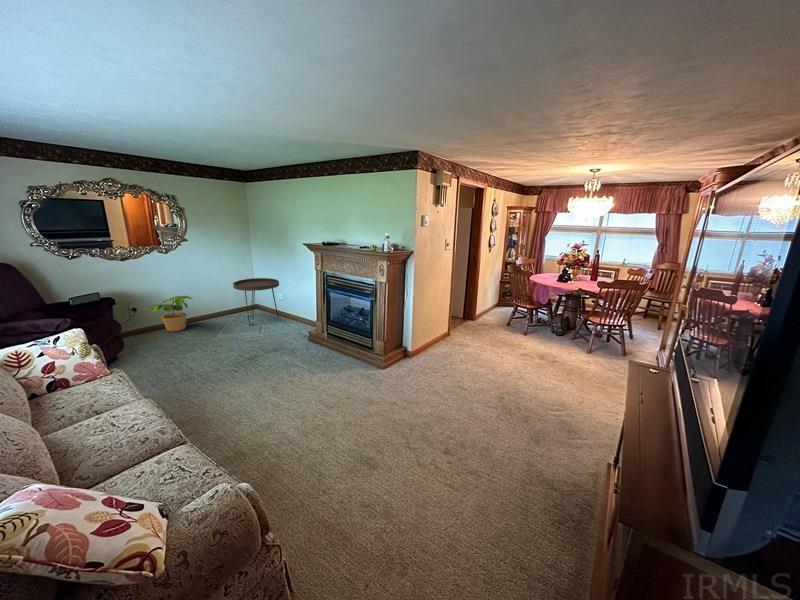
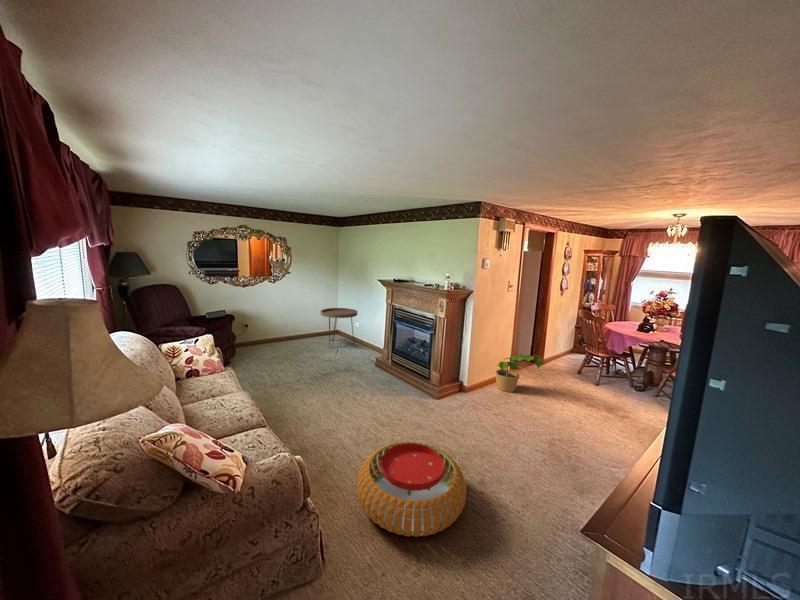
potted plant: present [150,296,192,331] -> present [495,354,543,392]
pouf: none [315,426,438,538] -> present [357,441,467,537]

